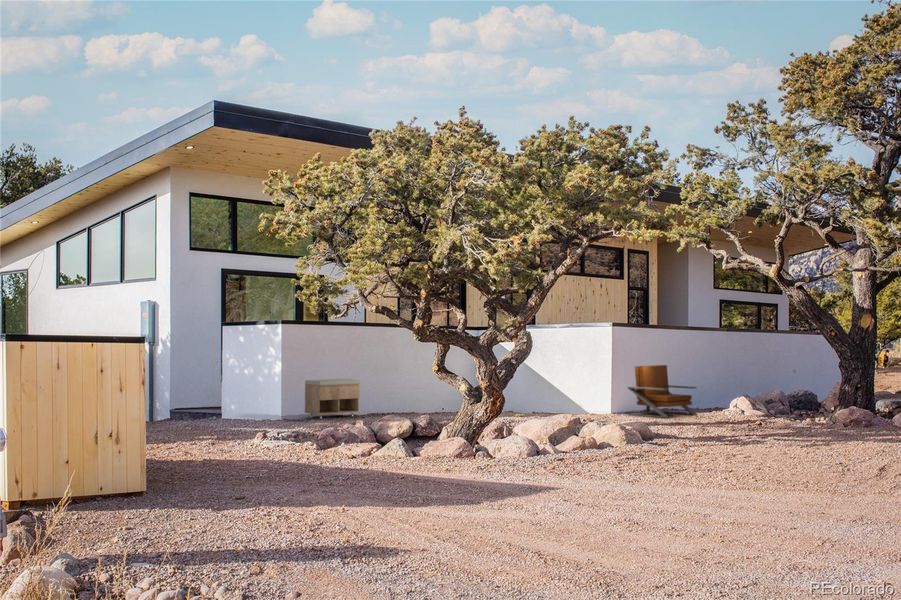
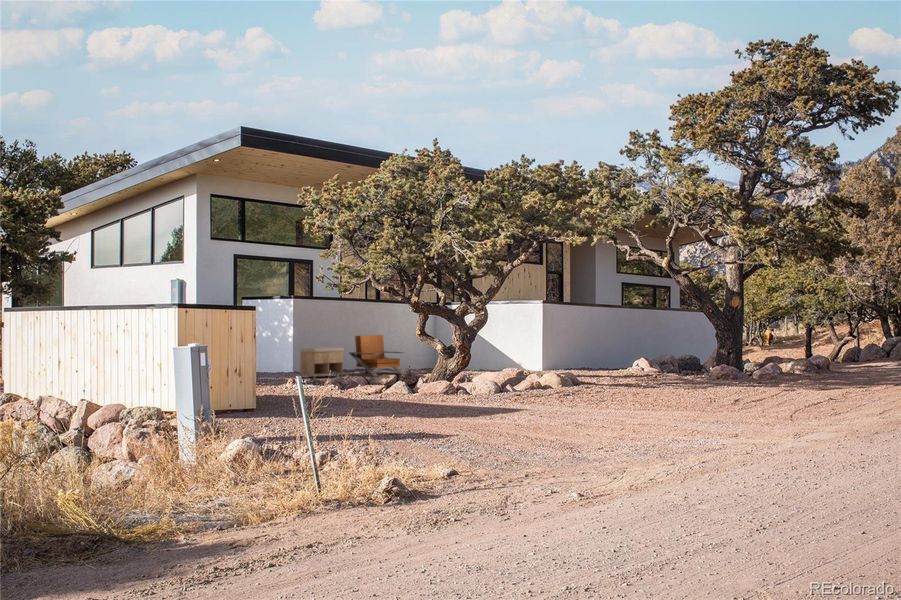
lounge chair: present [628,365,697,418] -> present [349,335,404,376]

